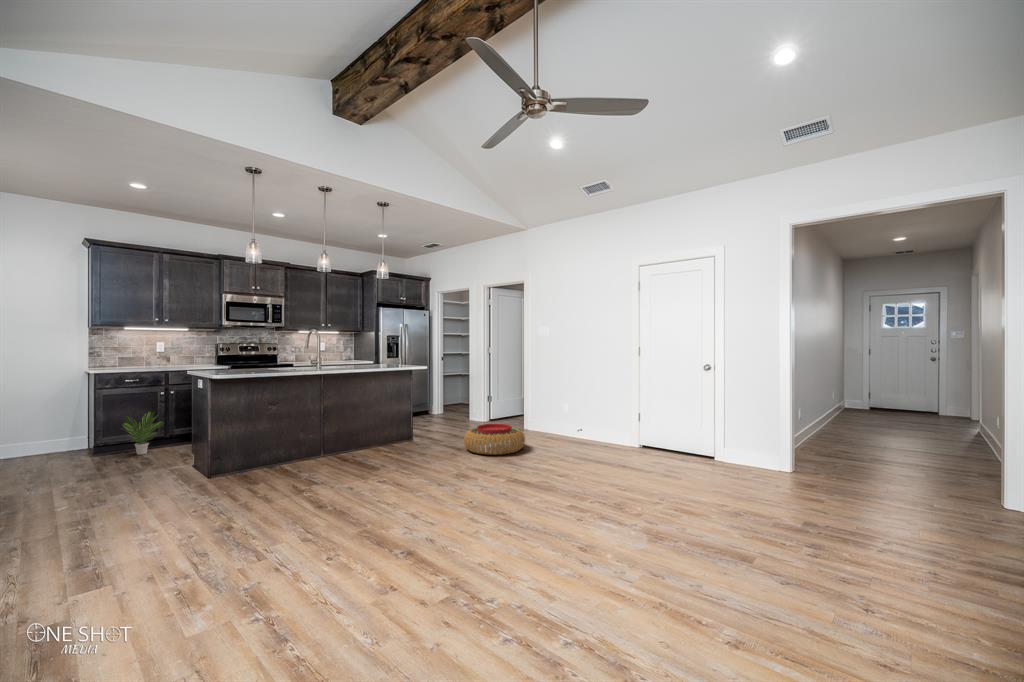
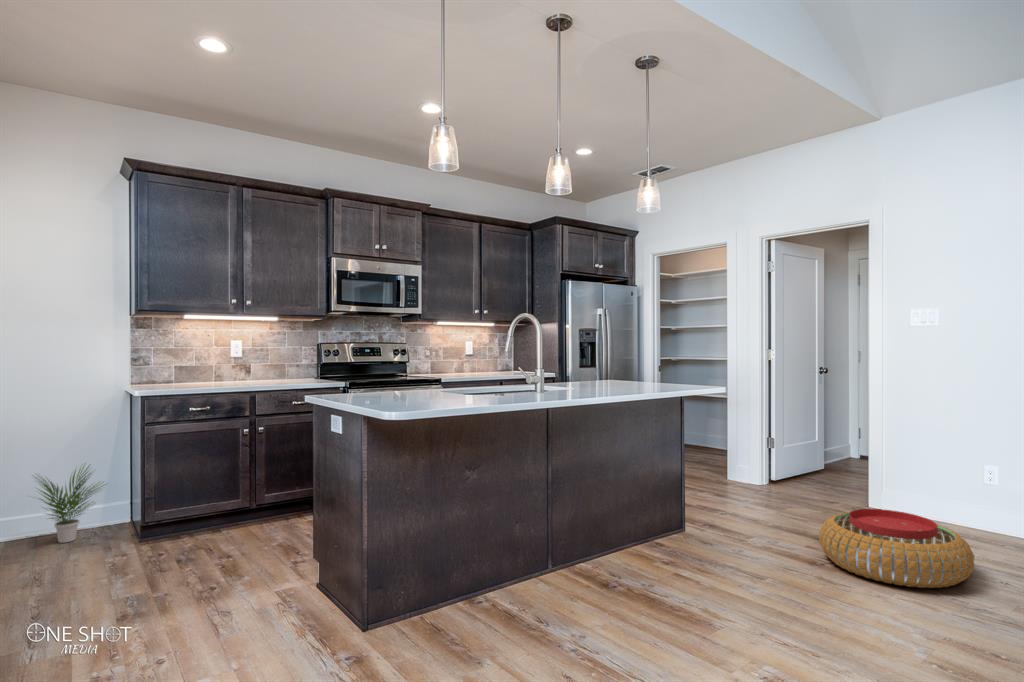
potted plant: present [125,412,161,455] -> present [39,465,100,543]

